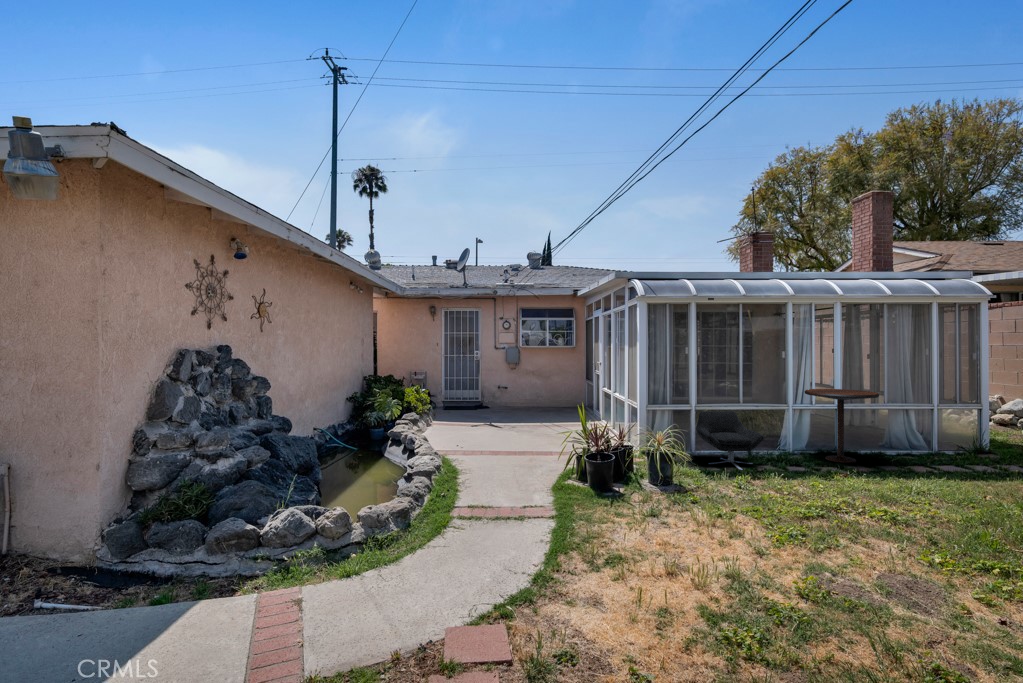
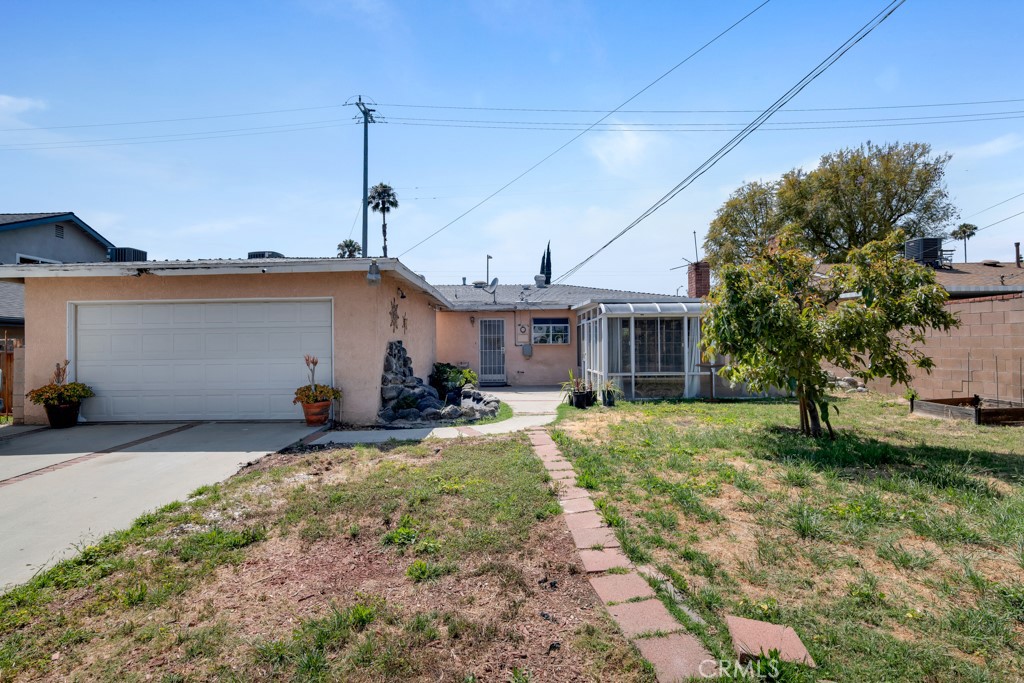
lounge chair: present [696,411,764,470] -> none [635,376,668,404]

